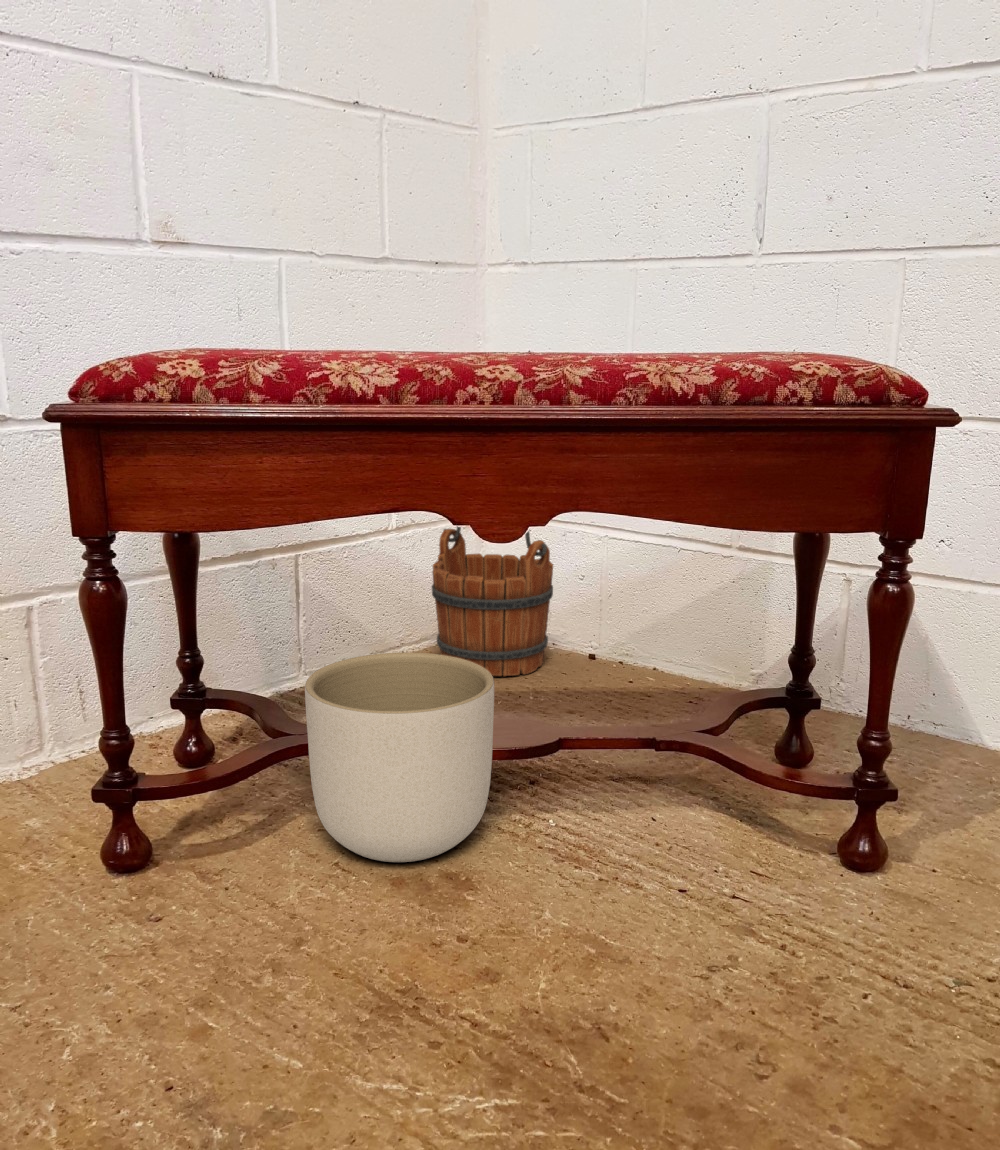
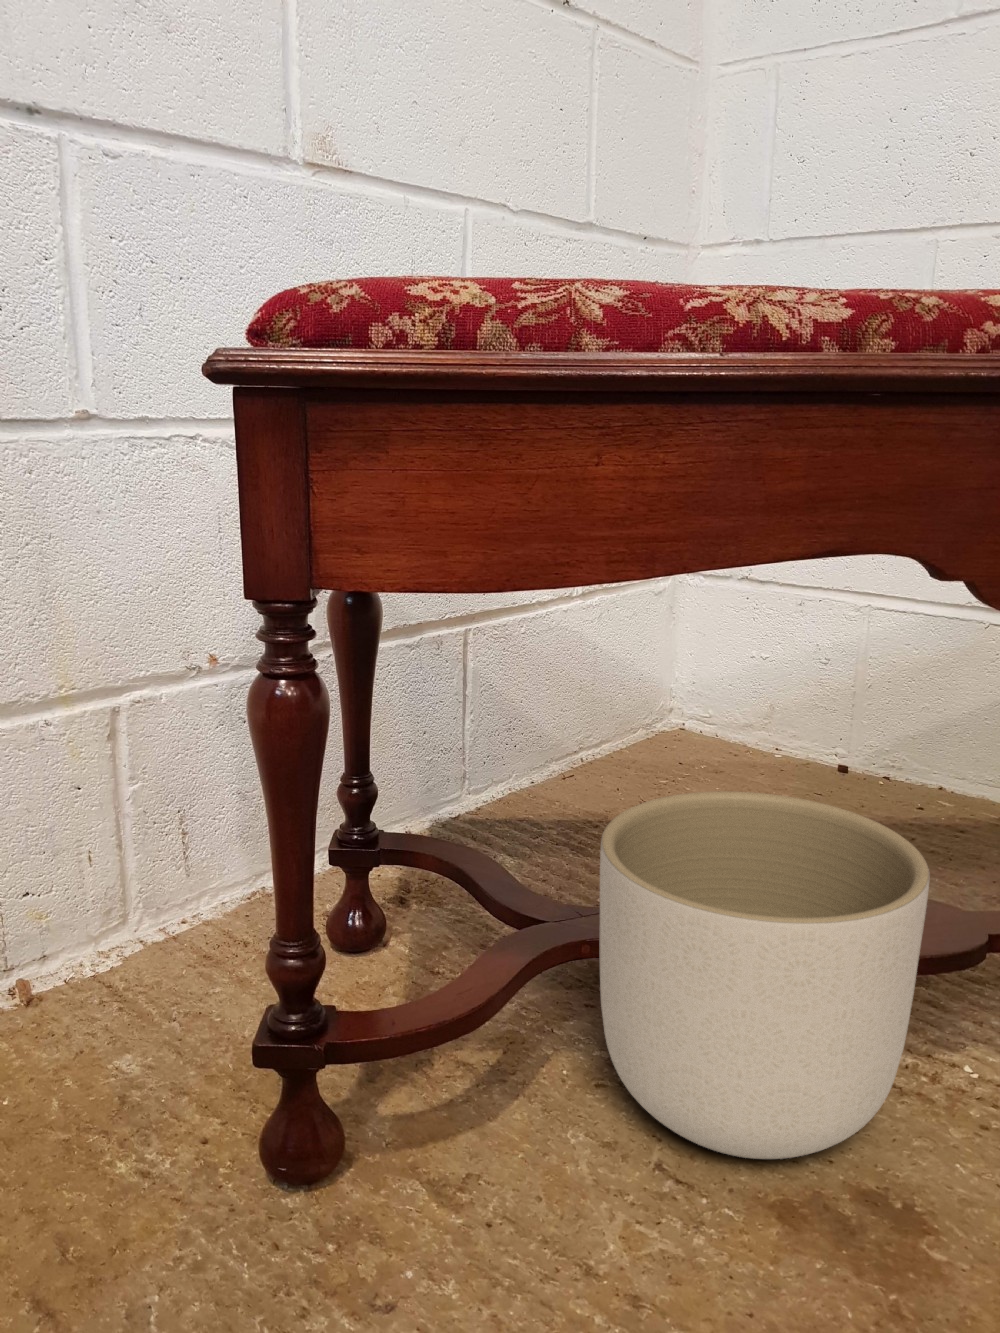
wooden bucket: present [432,526,553,676] -> none [635,505,812,801]

